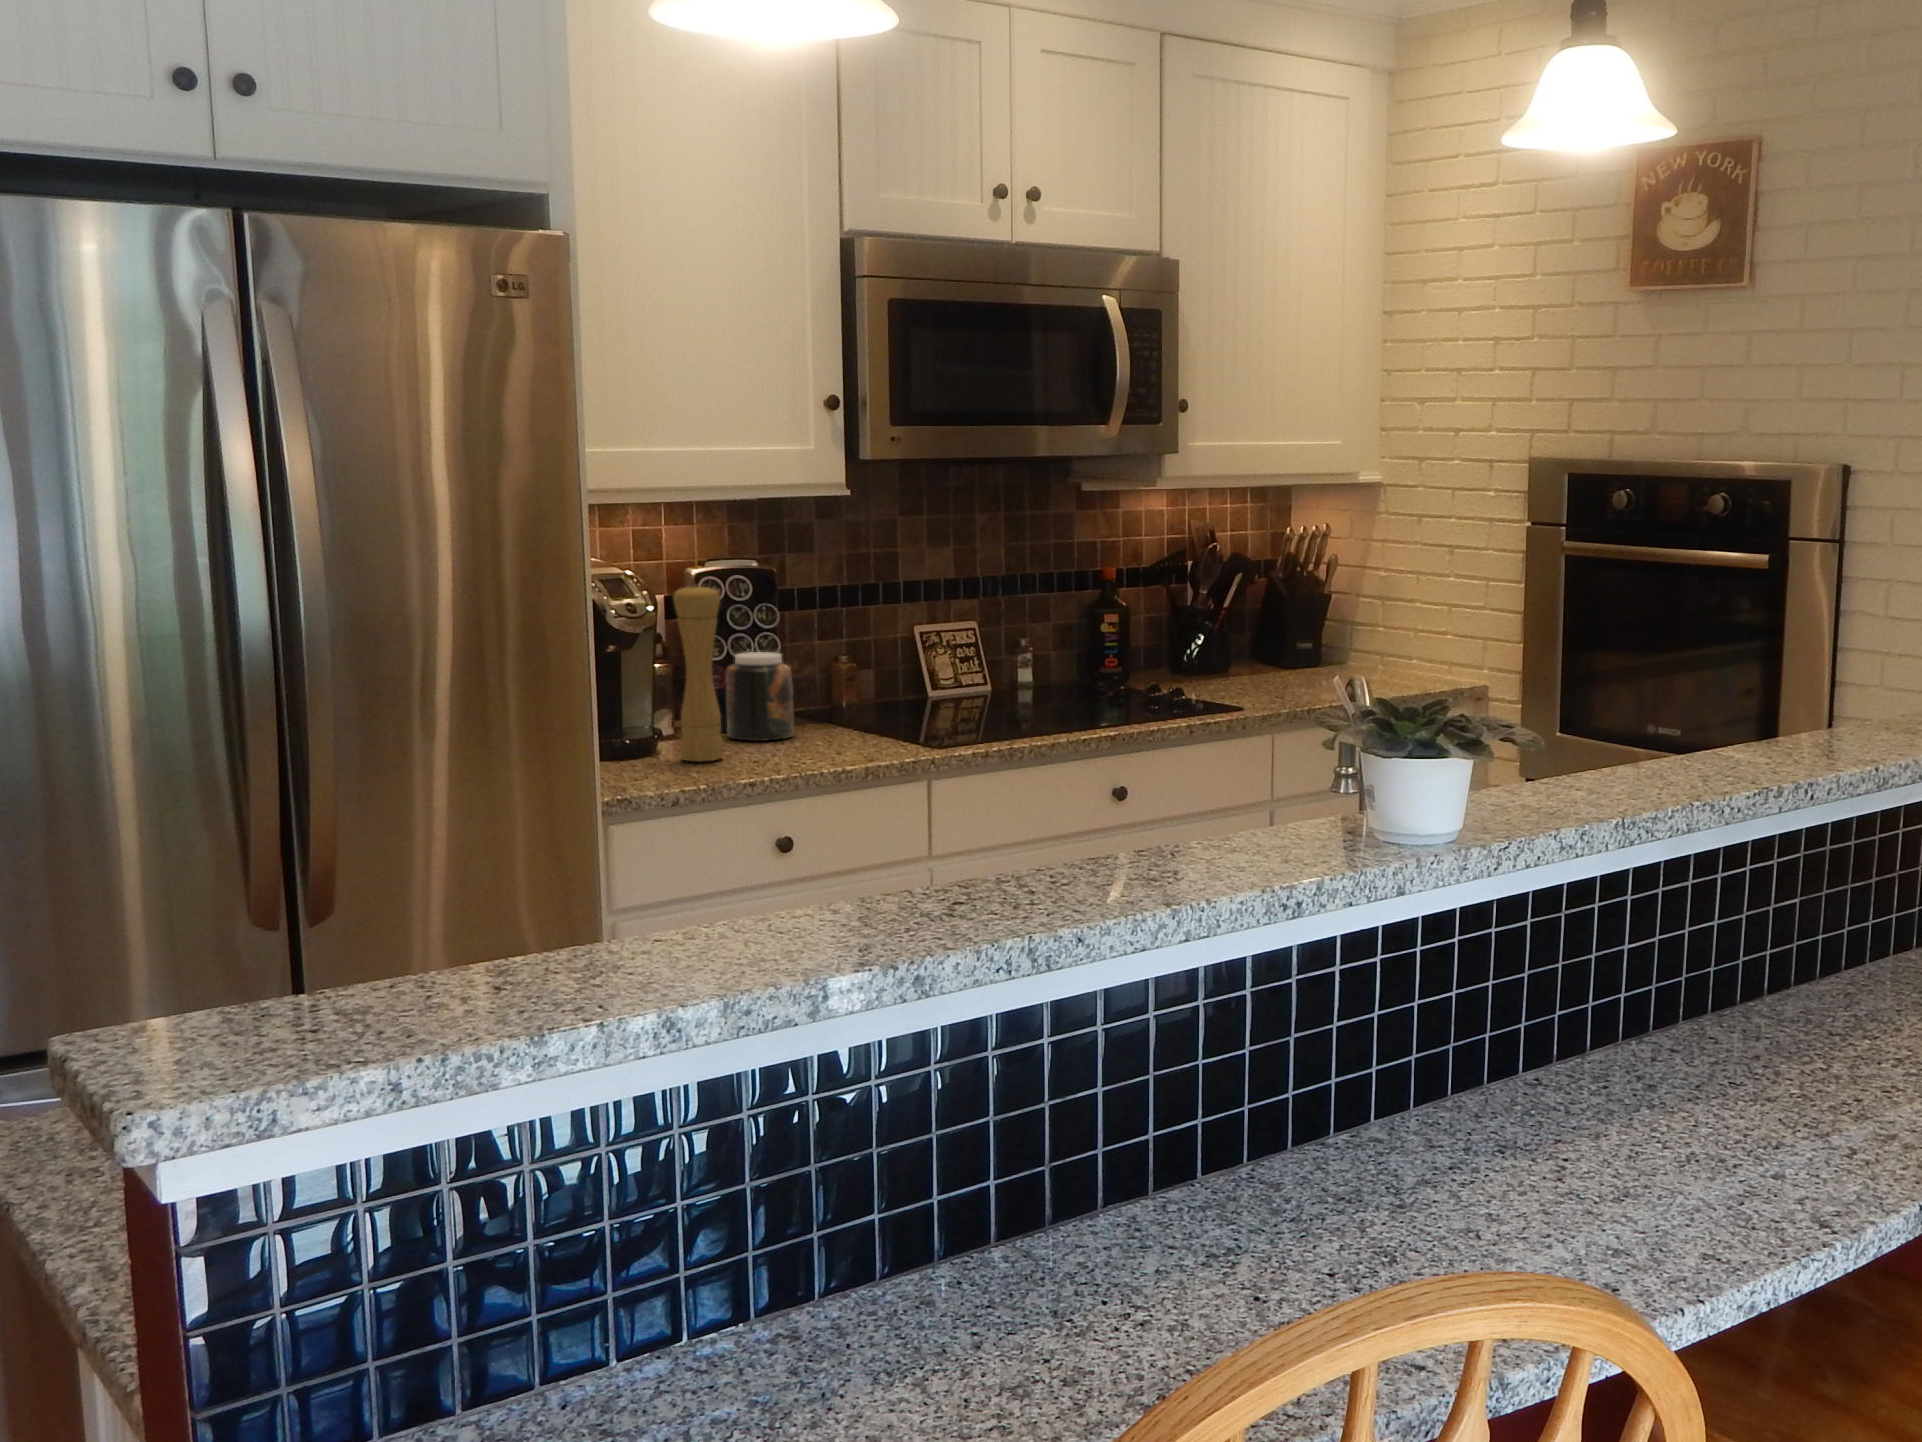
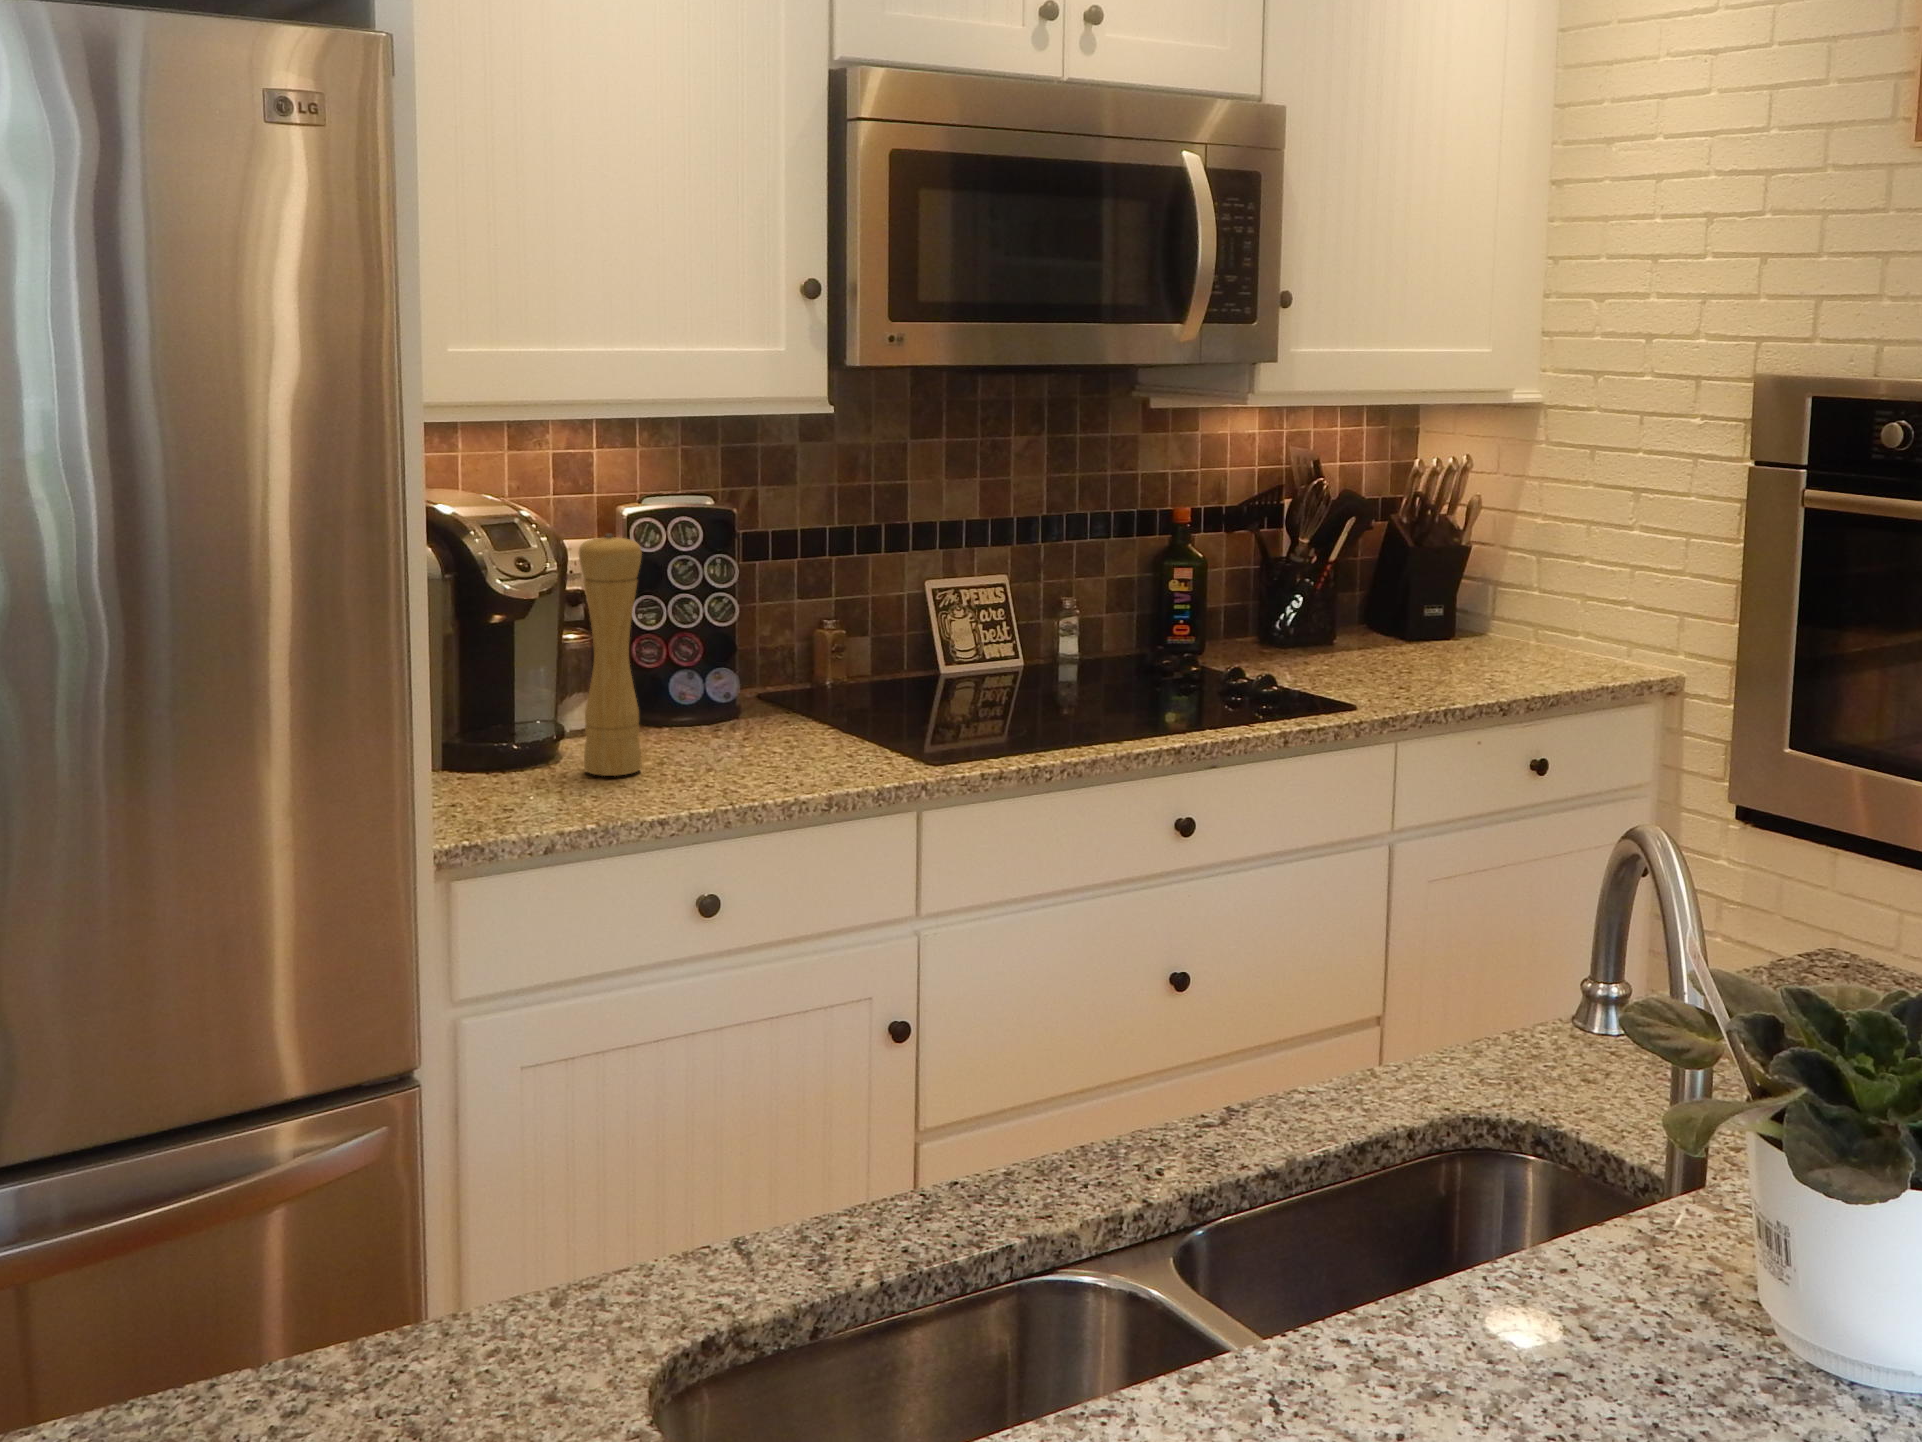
jar: present [726,652,794,741] -> none [662,620,749,740]

